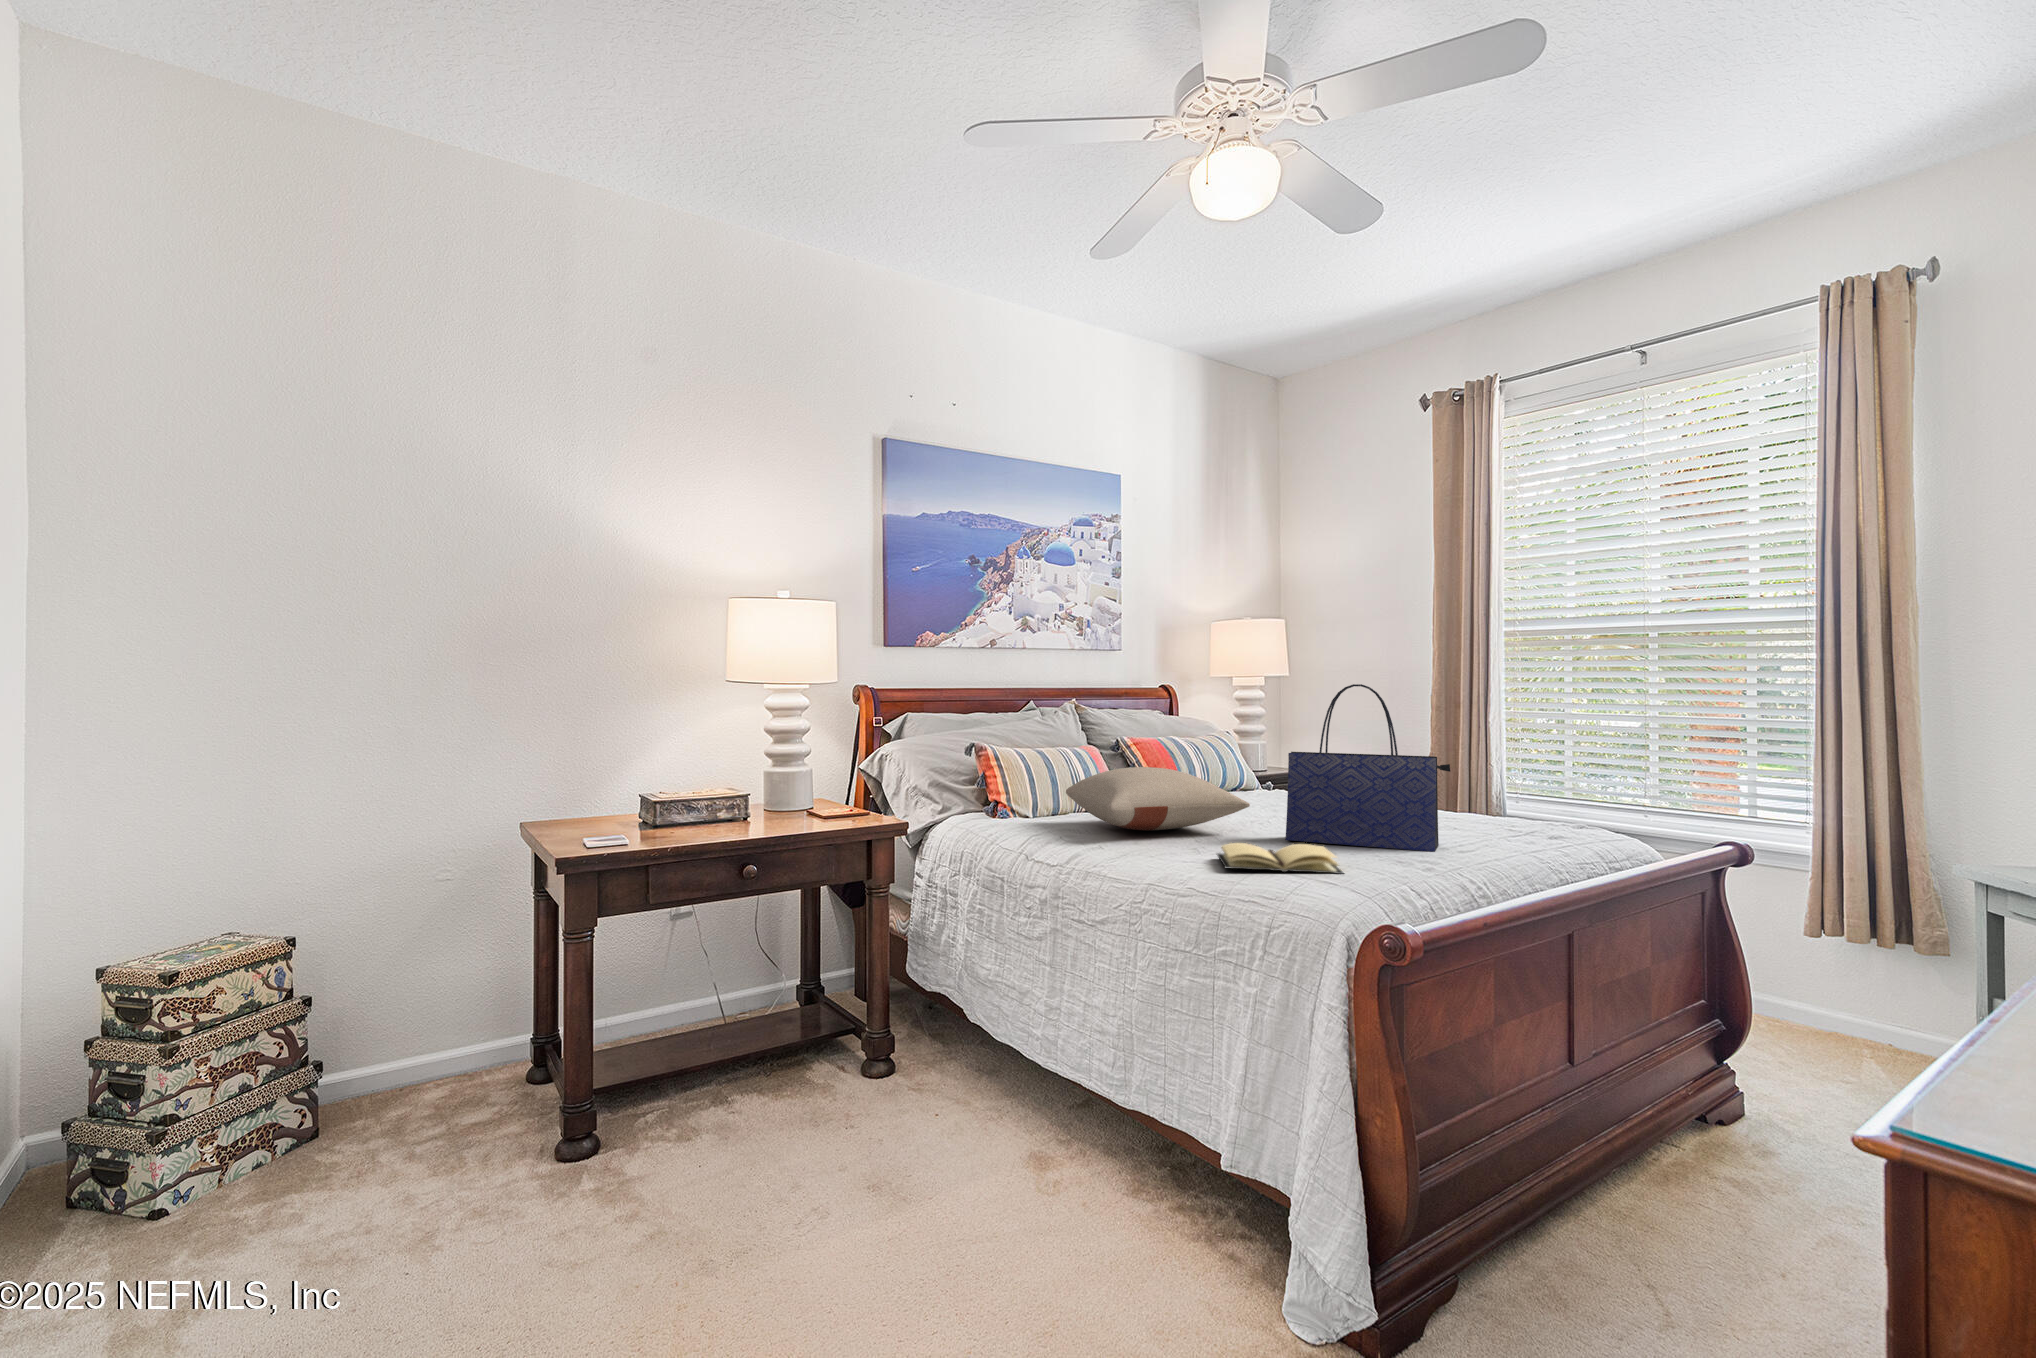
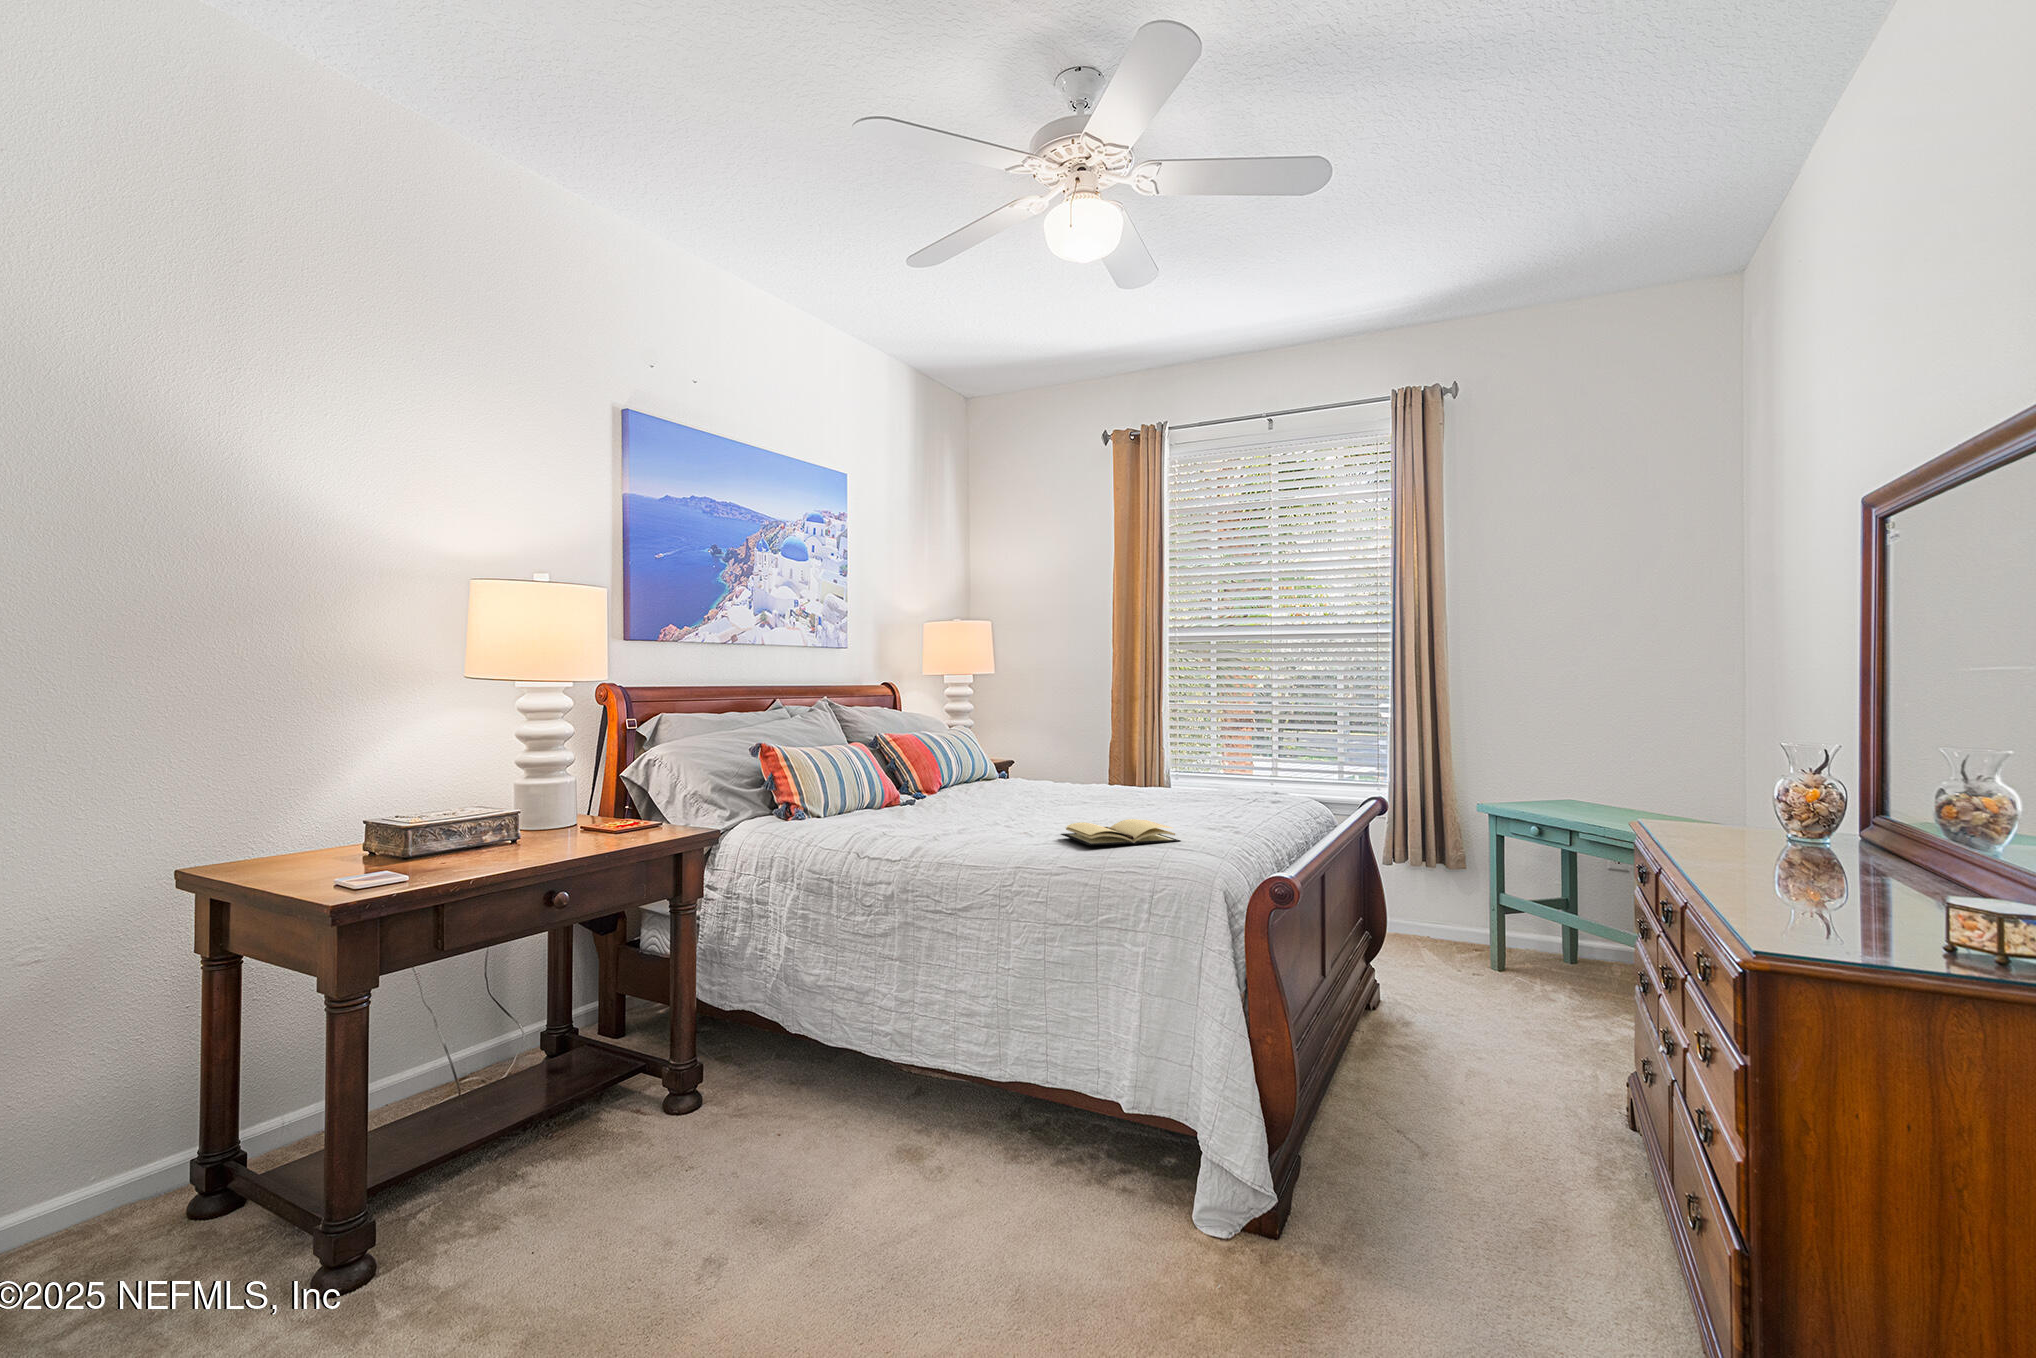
tote bag: present [1285,684,1450,852] -> none [1091,679,1223,818]
pillow: present [1066,767,1250,830] -> none [868,760,1054,819]

